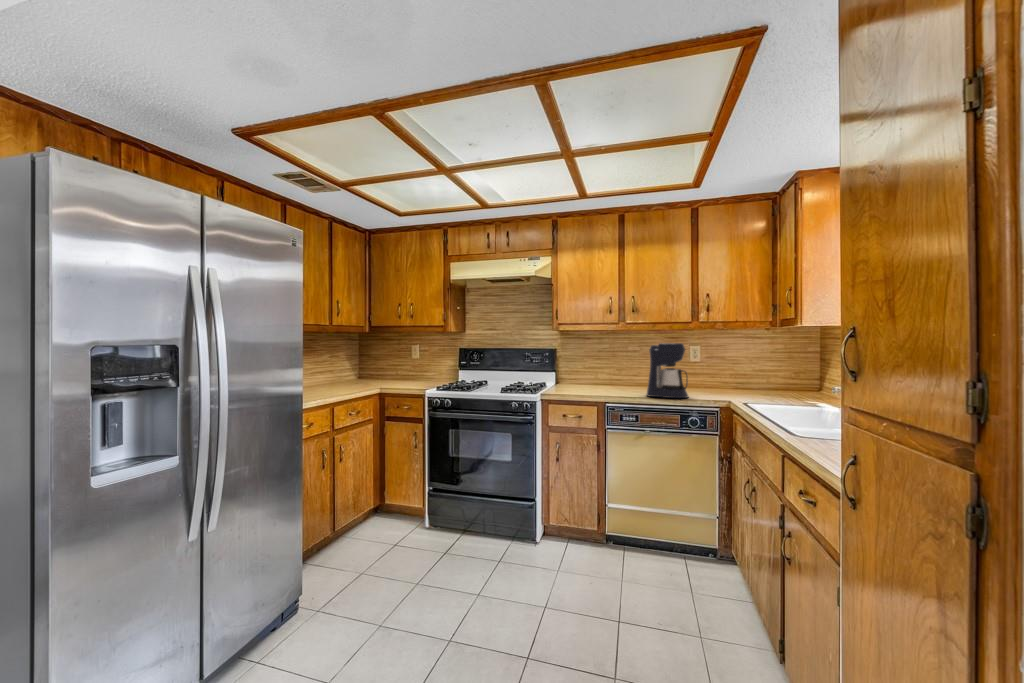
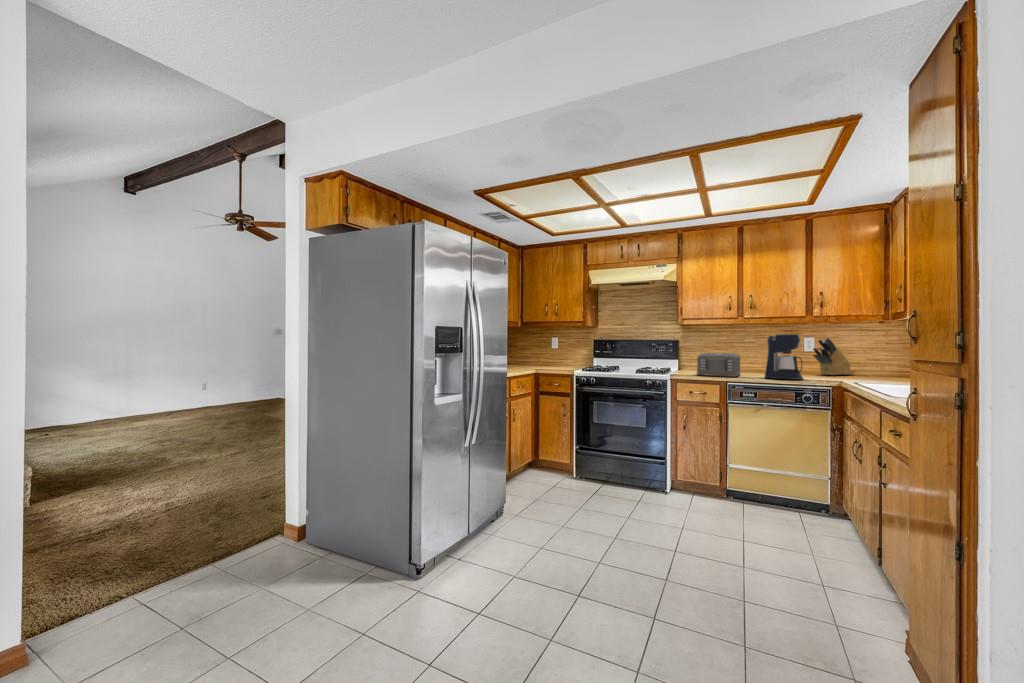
knife block: none [698,346,742,389] -> present [813,338,855,375]
toaster: none [571,364,622,395] -> present [697,353,740,377]

